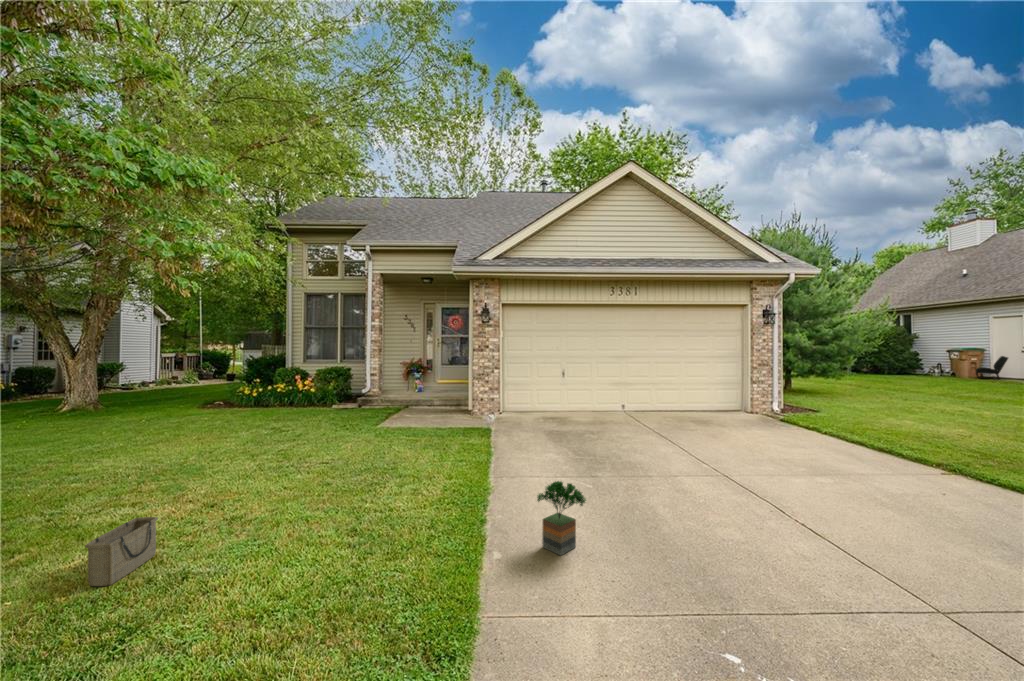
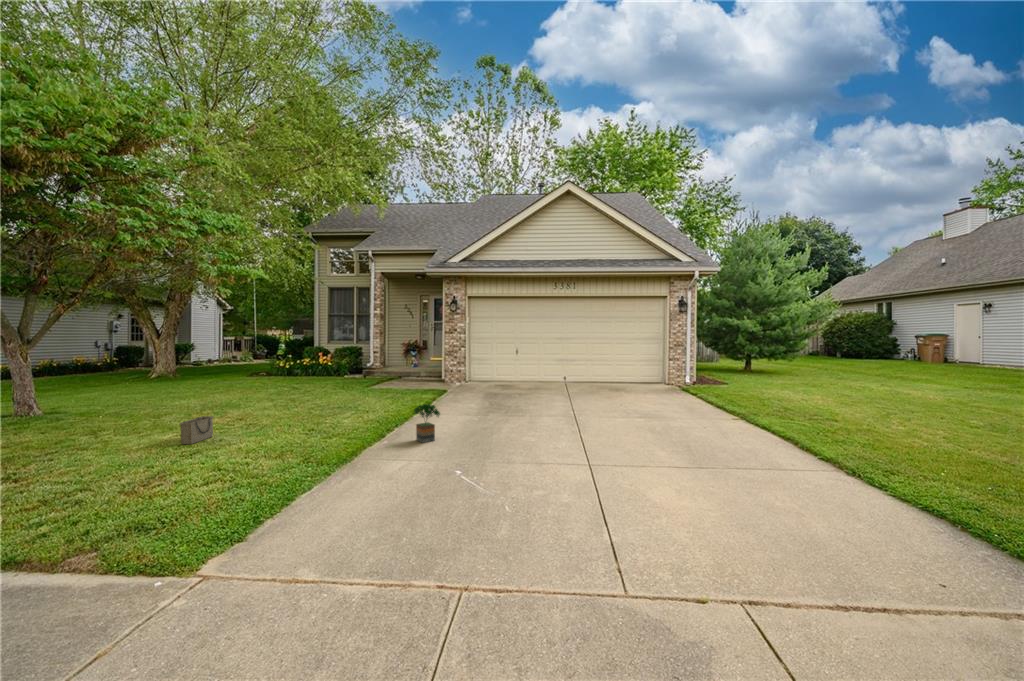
lounge chair: present [976,356,1008,379] -> none [950,343,981,365]

